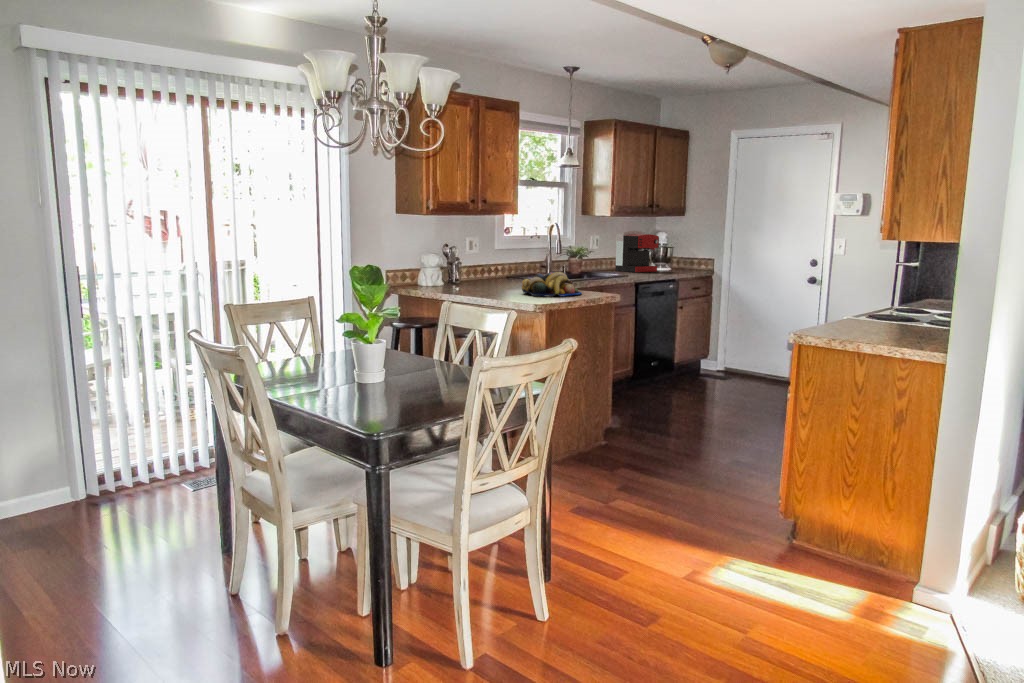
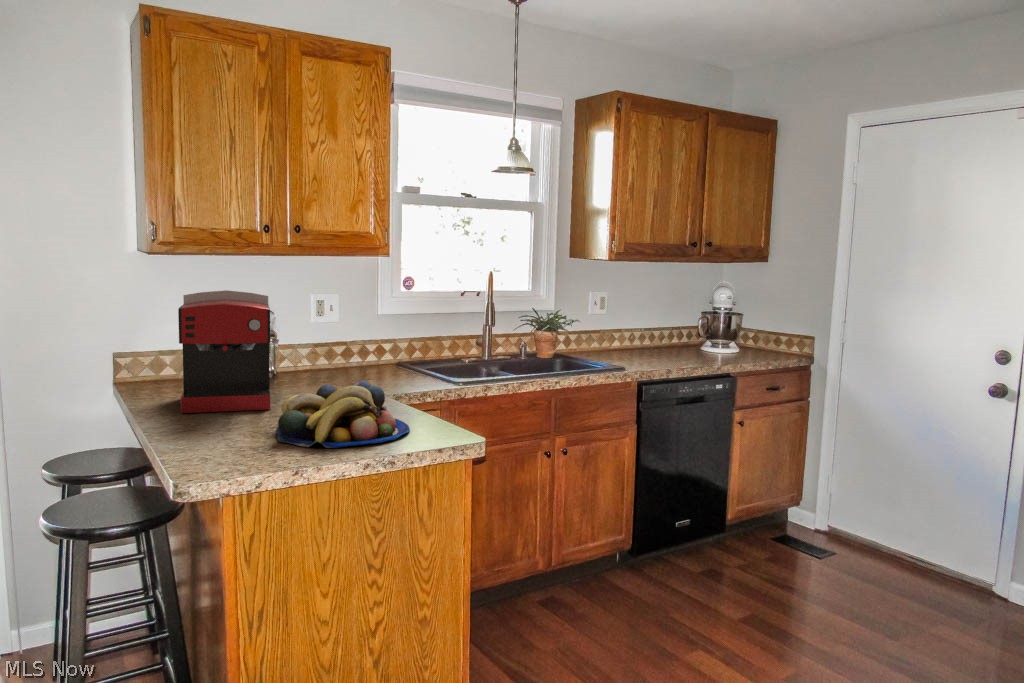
coffee maker: present [616,231,659,272] -> present [178,290,271,413]

